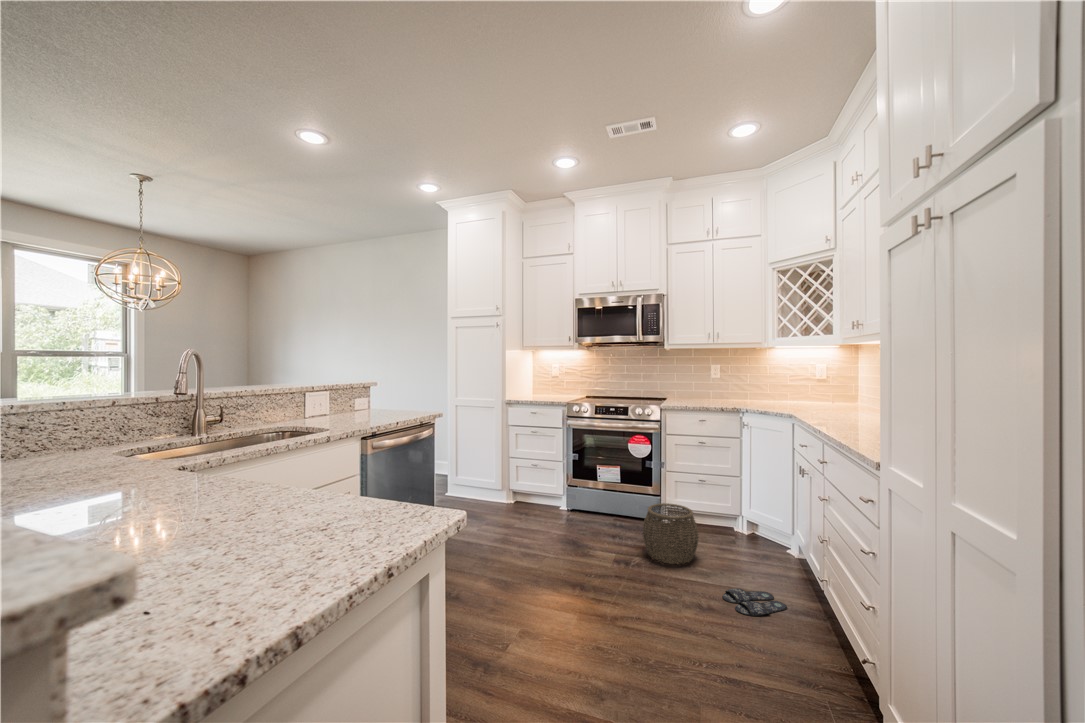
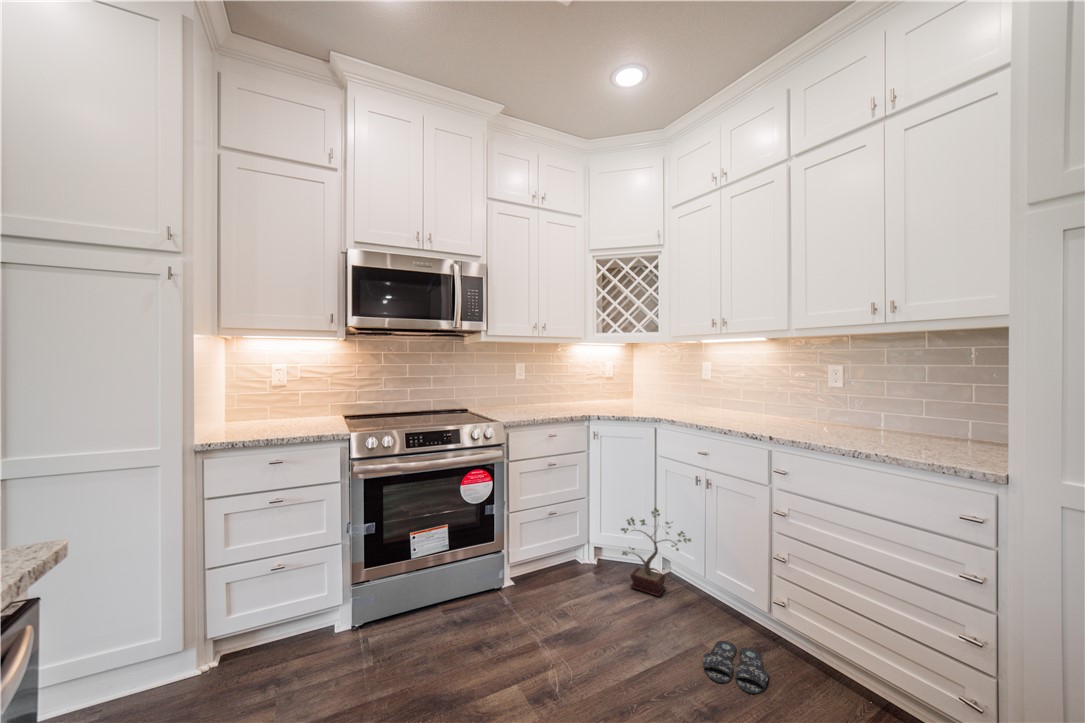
potted plant: none [746,488,789,562] -> present [621,508,691,596]
woven basket: present [643,503,699,564] -> none [547,562,625,663]

